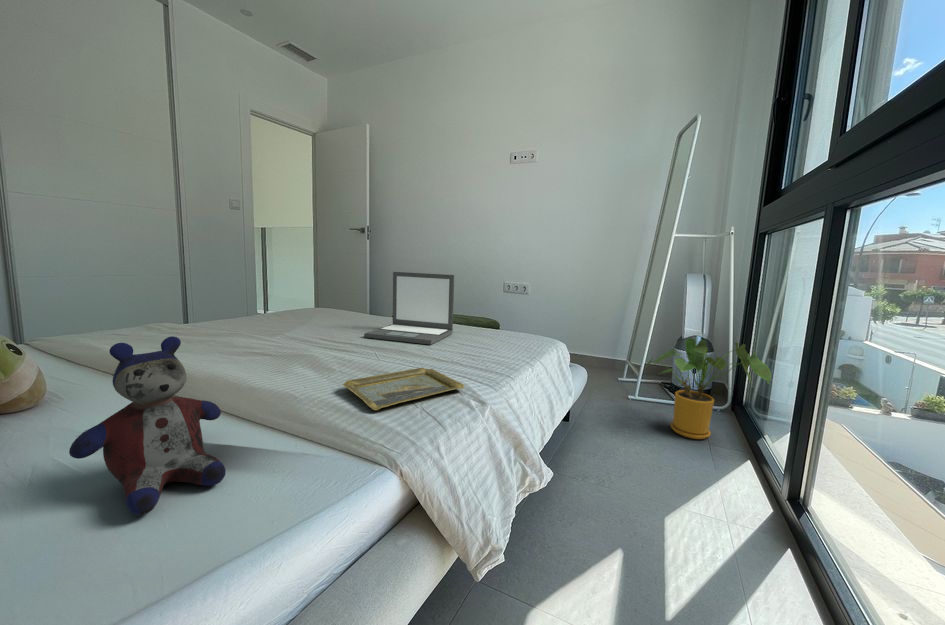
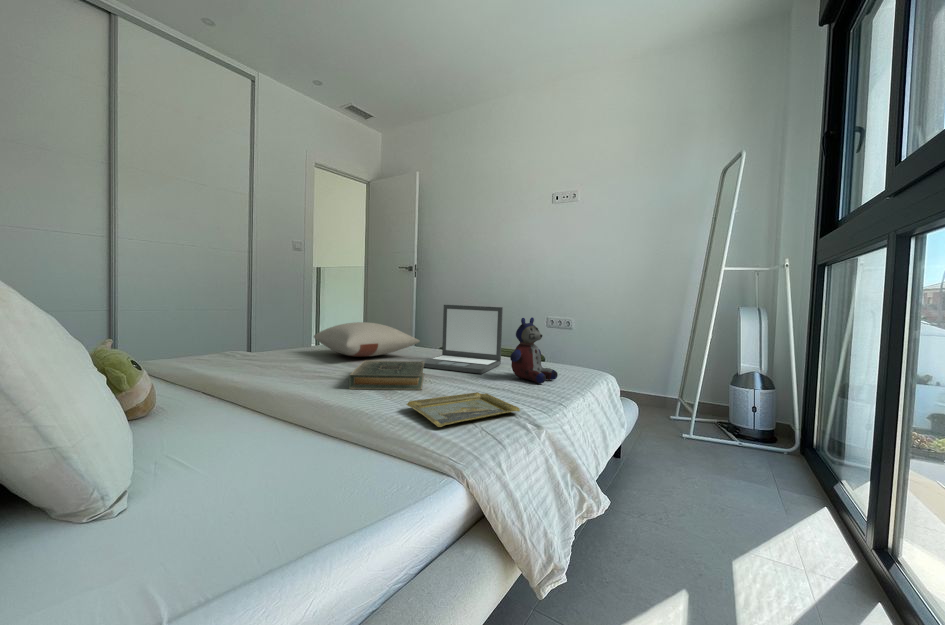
pillow: none [252,290,369,327] -> present [314,322,420,357]
hardback book: none [284,333,371,366] -> present [349,361,424,390]
stuffed bear: present [69,336,226,515] -> present [510,317,558,383]
house plant: present [645,338,771,439] -> none [699,373,844,483]

